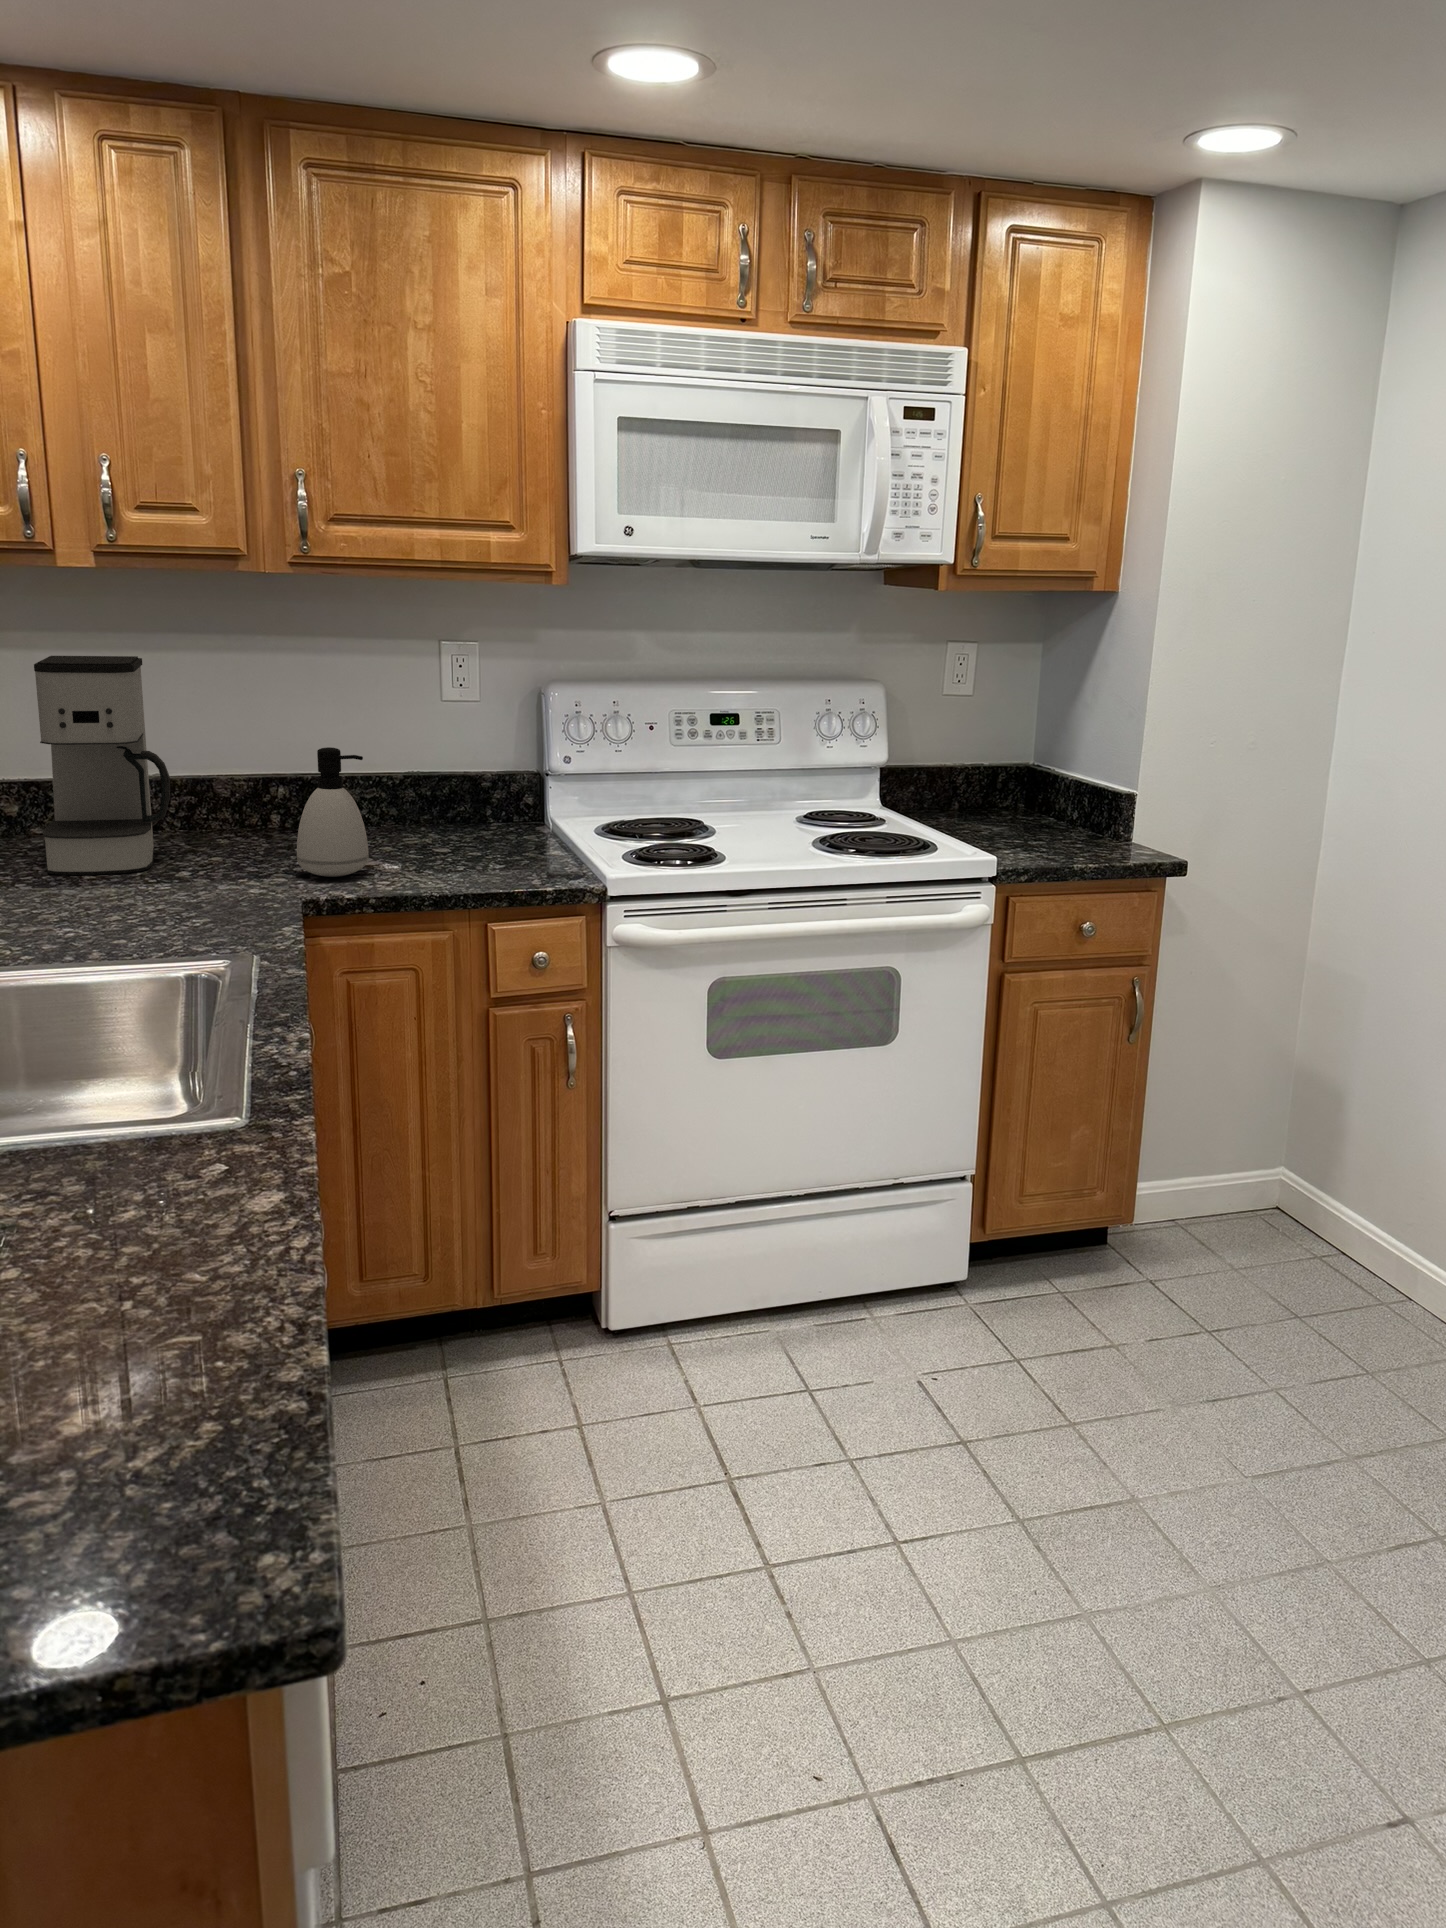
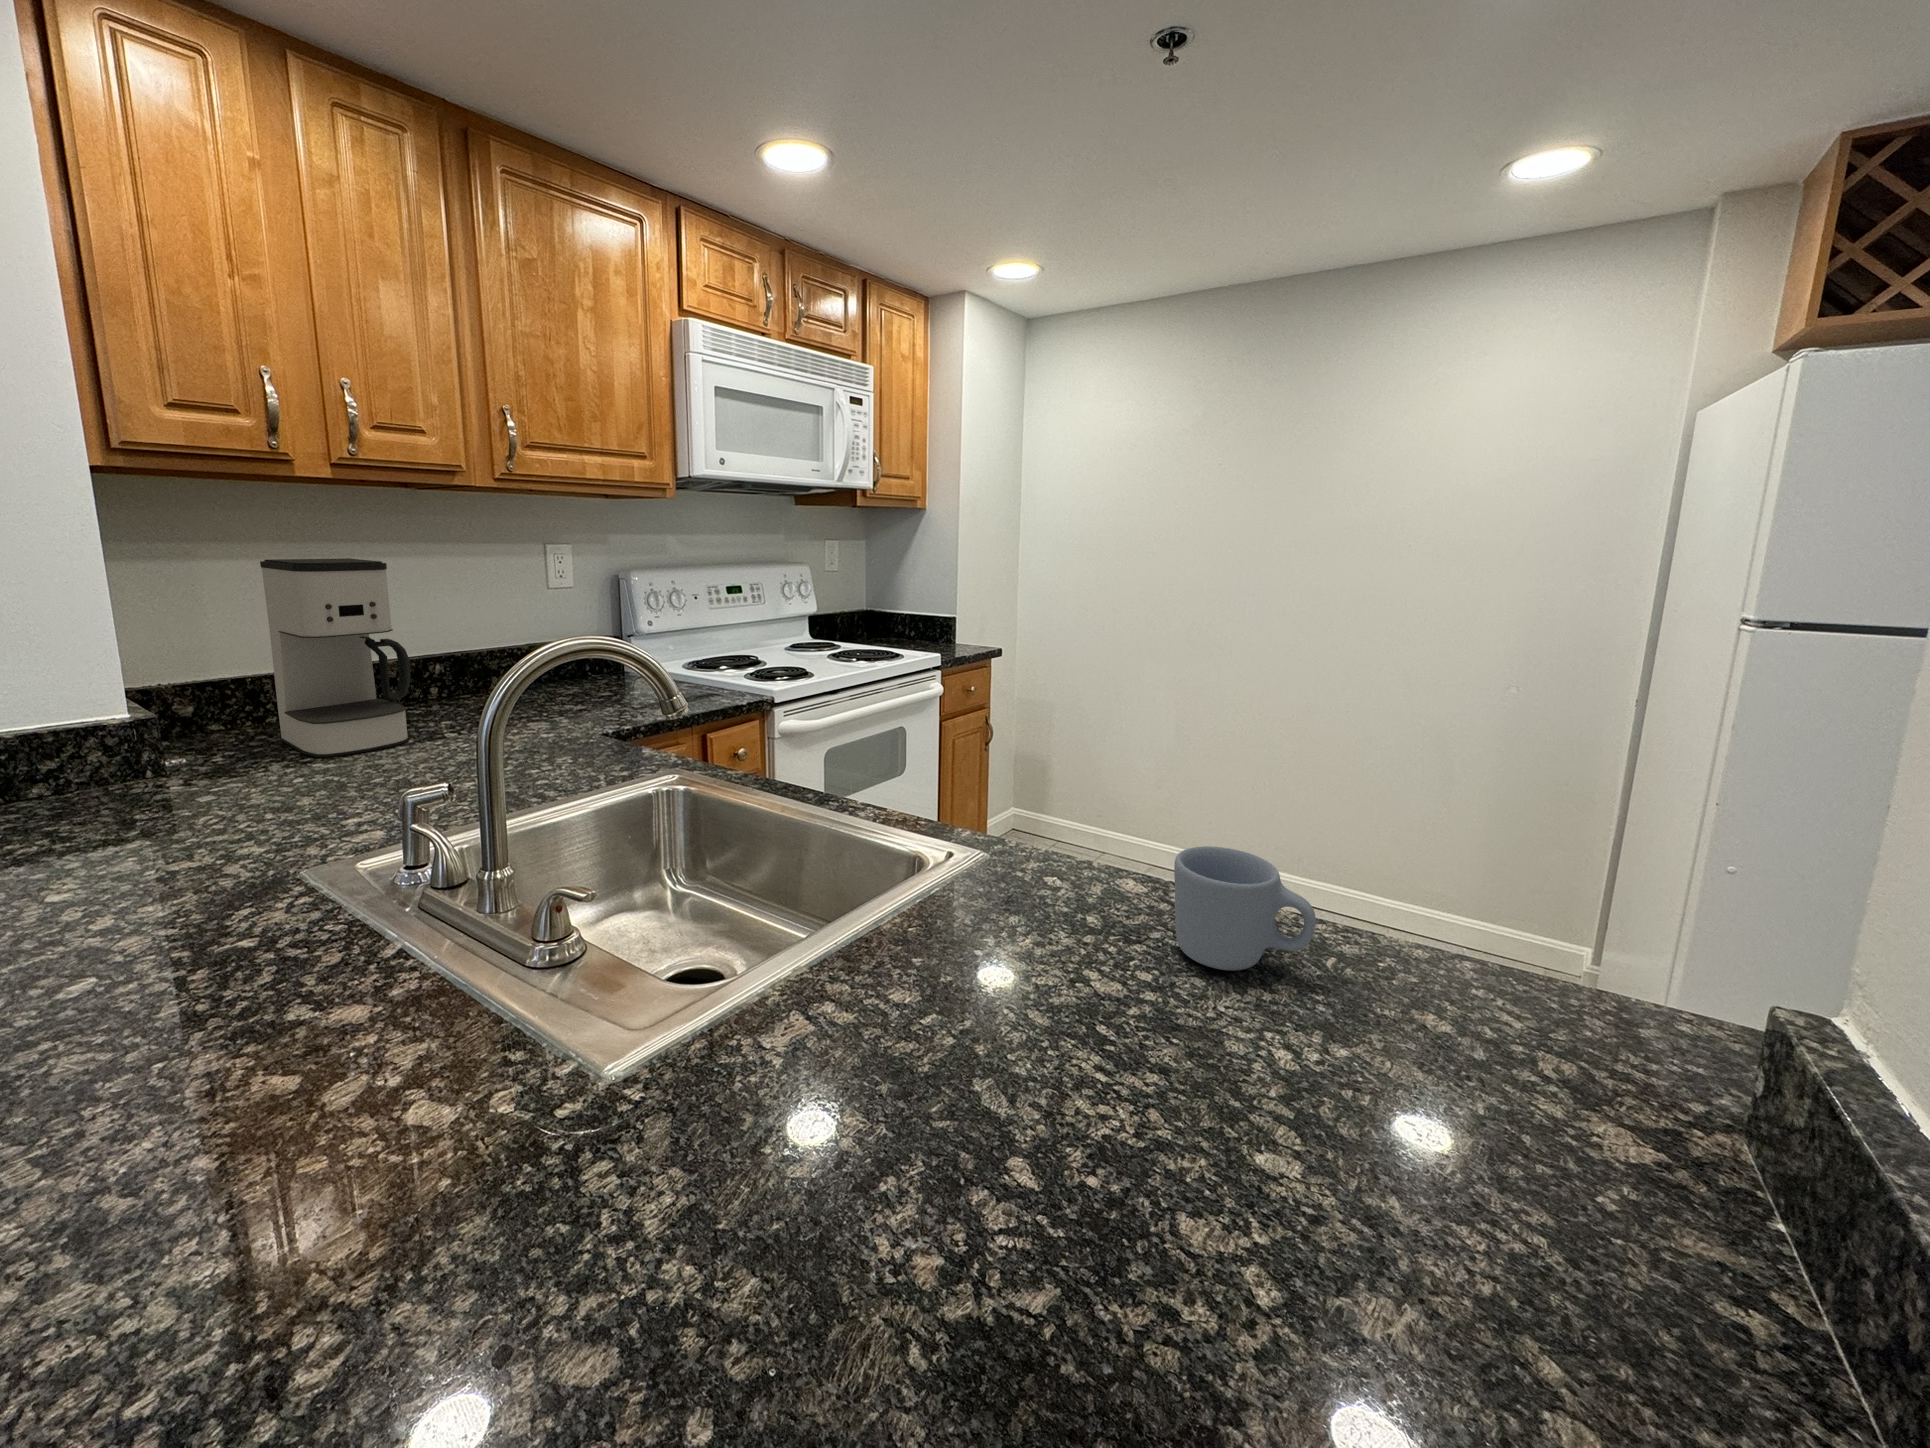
soap dispenser: present [297,747,369,877] -> none [549,621,607,721]
mug: none [78,1123,220,1286] -> present [1174,846,1316,970]

